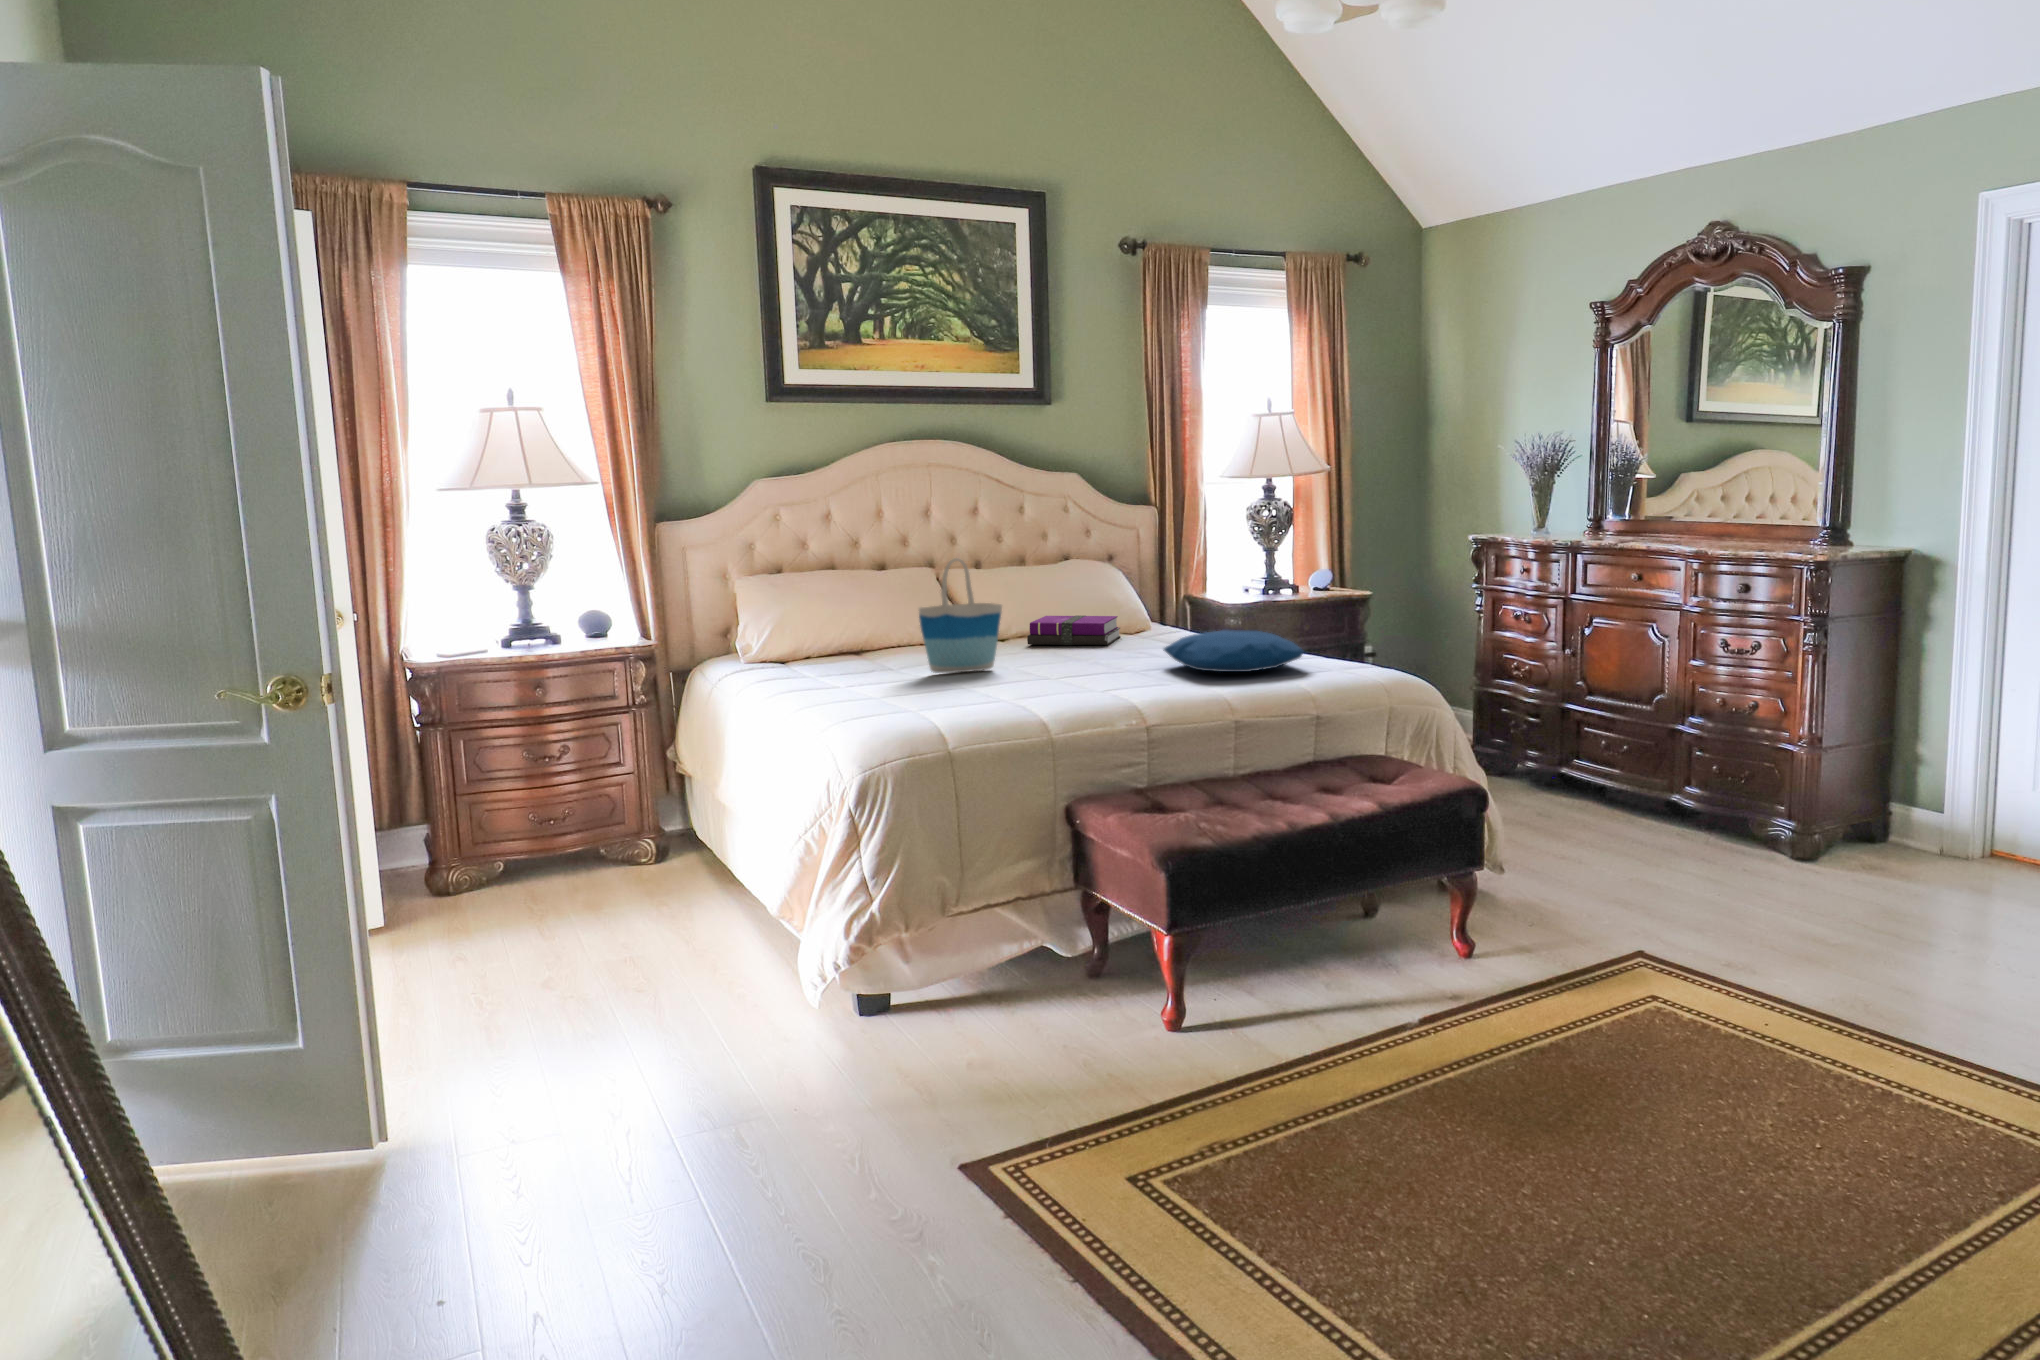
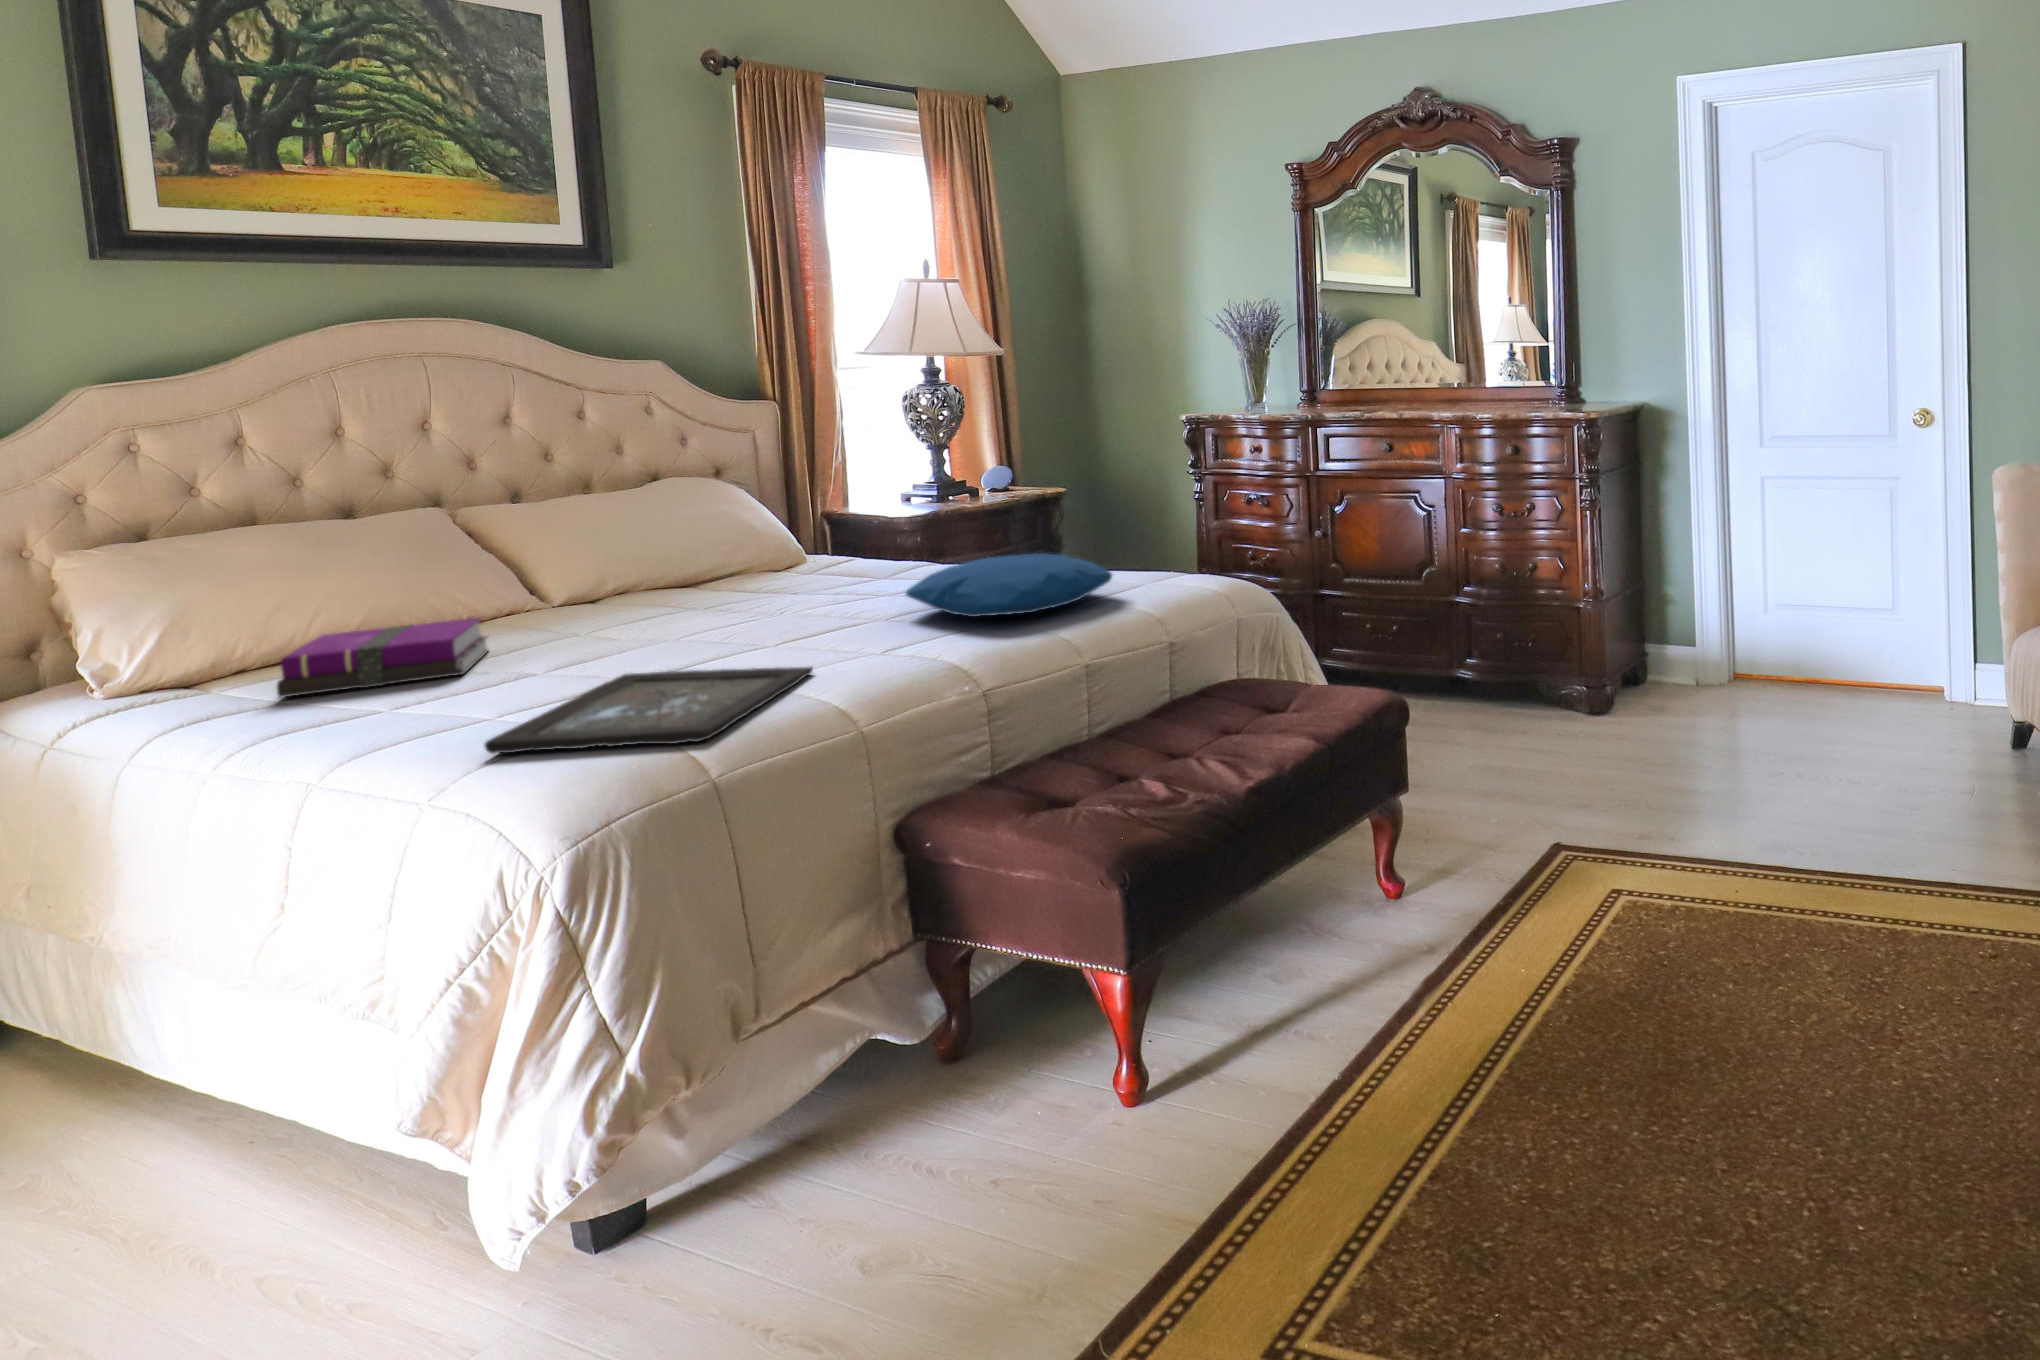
tote bag: present [919,558,1002,673] -> none [483,497,635,683]
notebook: present [1027,615,1120,645] -> present [277,618,488,698]
tray: none [891,674,1078,711] -> present [484,667,813,754]

